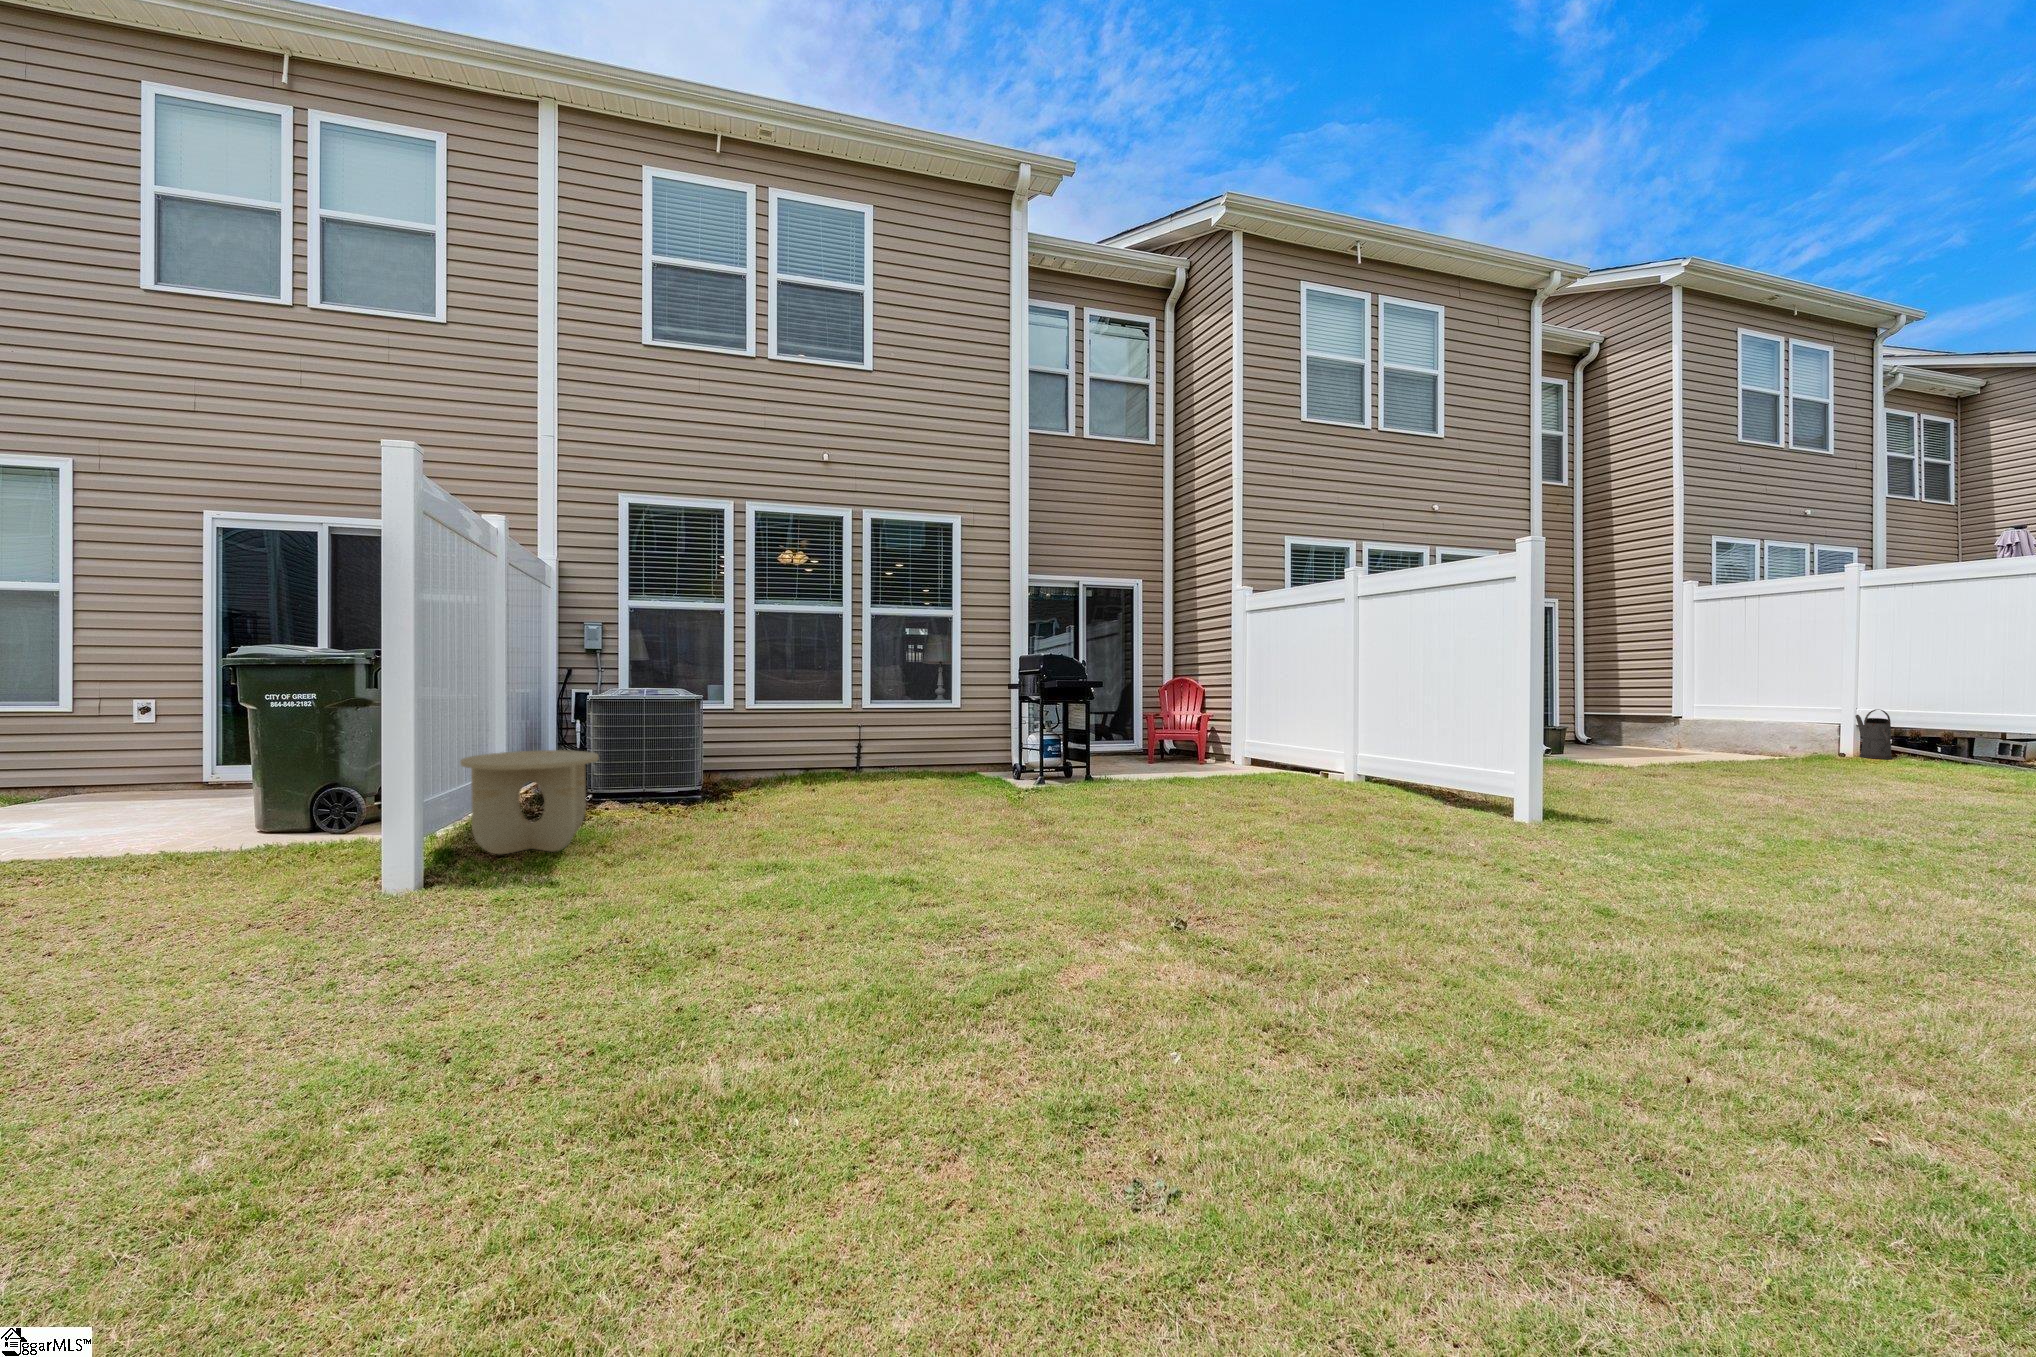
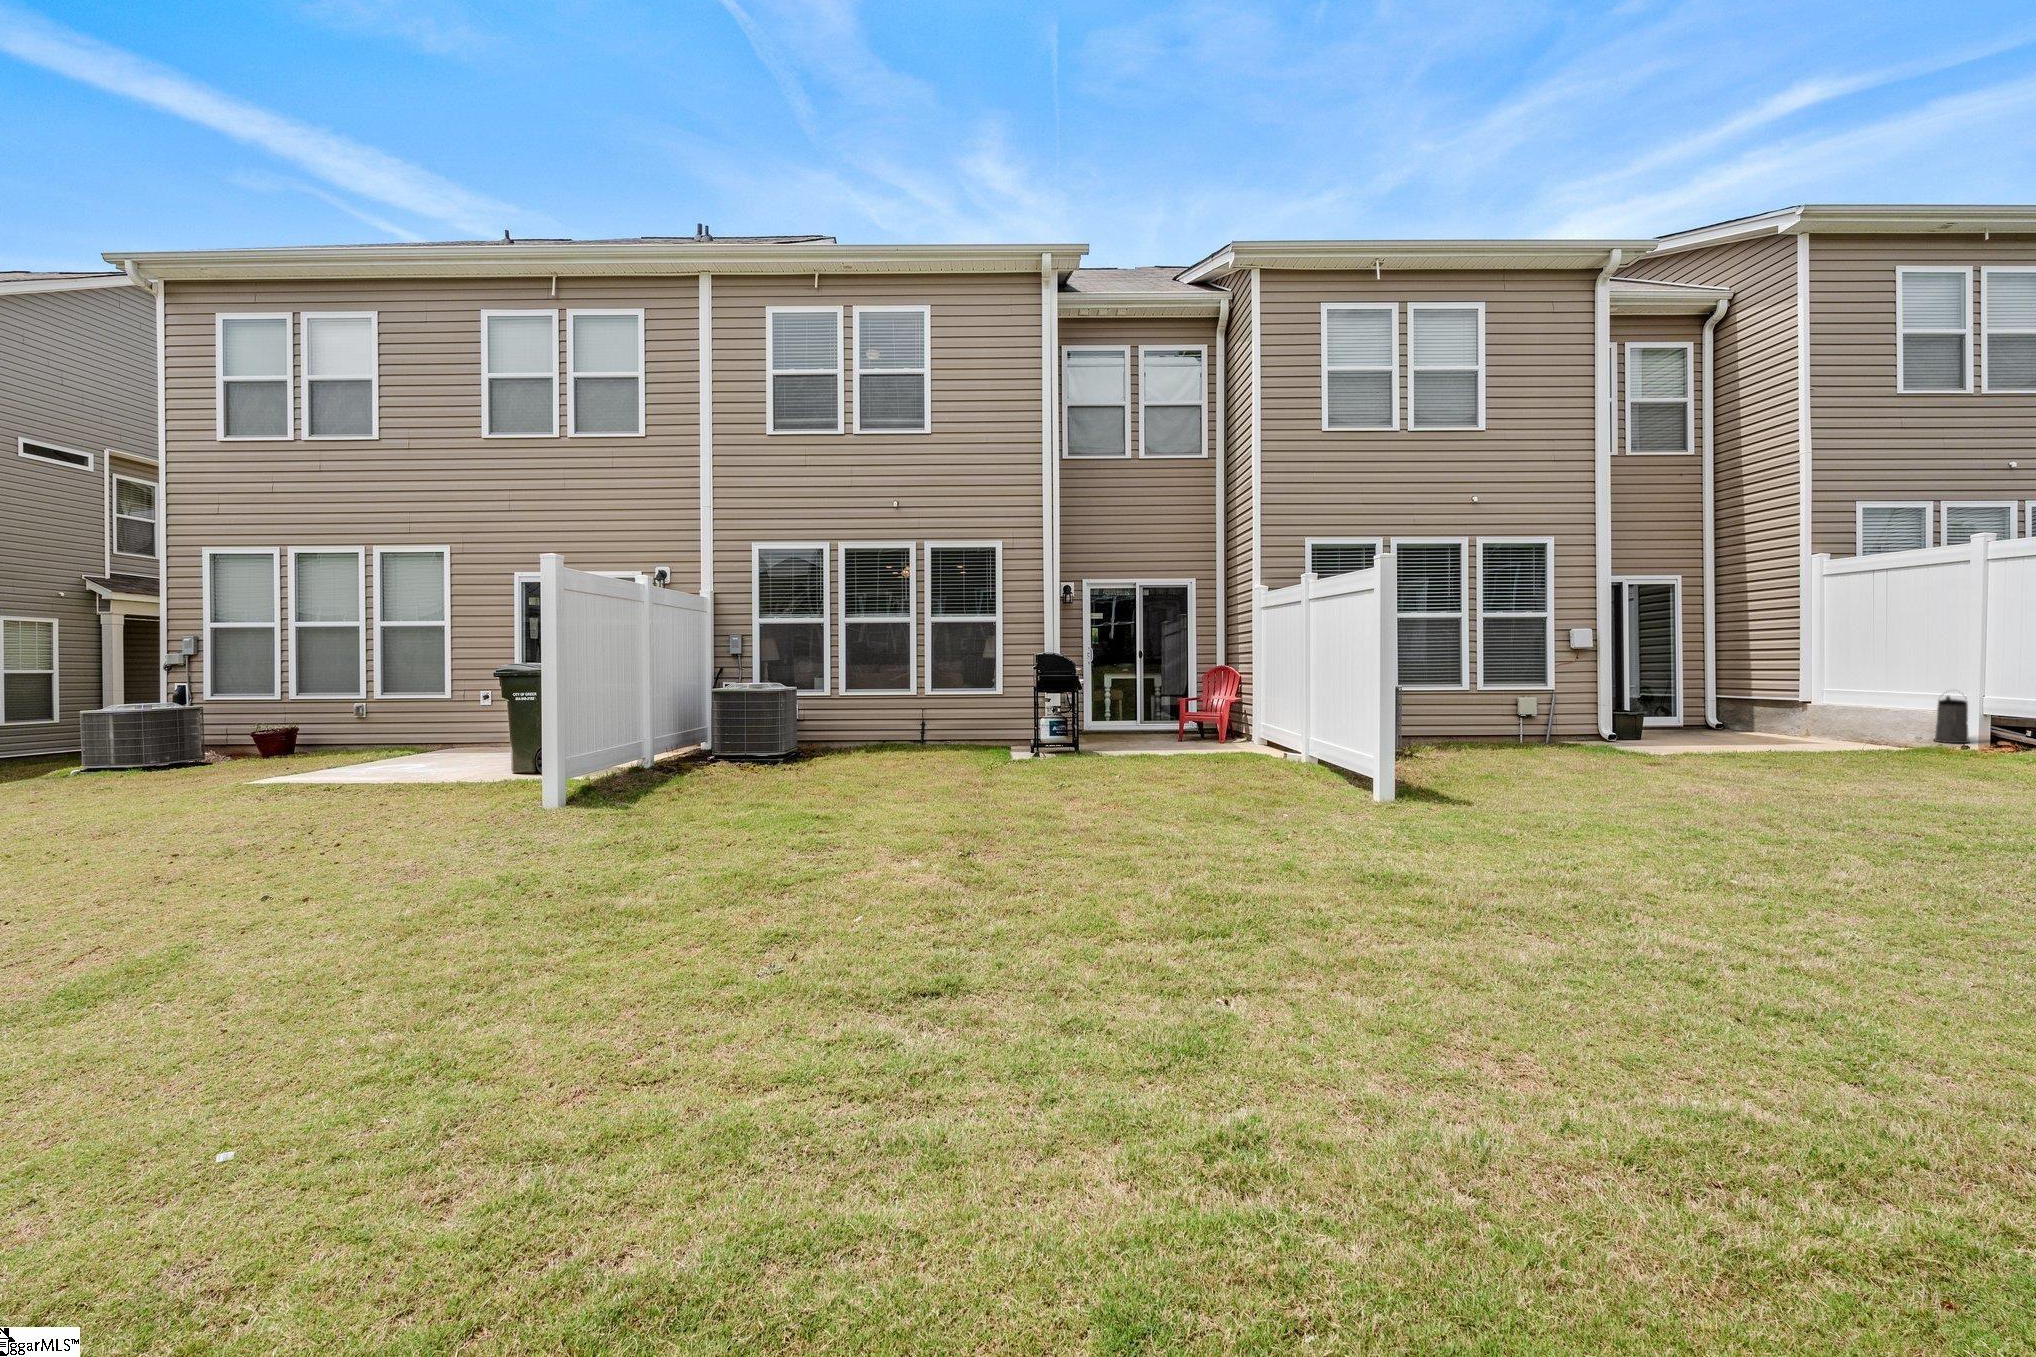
side table: present [460,750,599,854] -> none [595,722,674,782]

